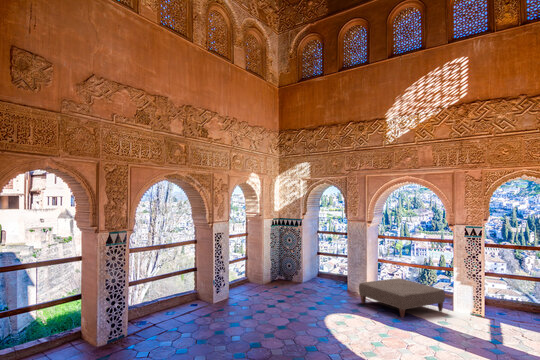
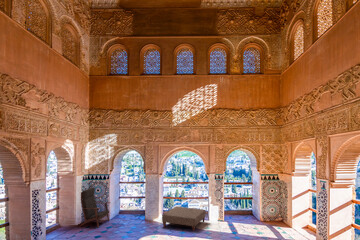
lounge chair: none [260,235,302,288] -> present [80,188,109,228]

